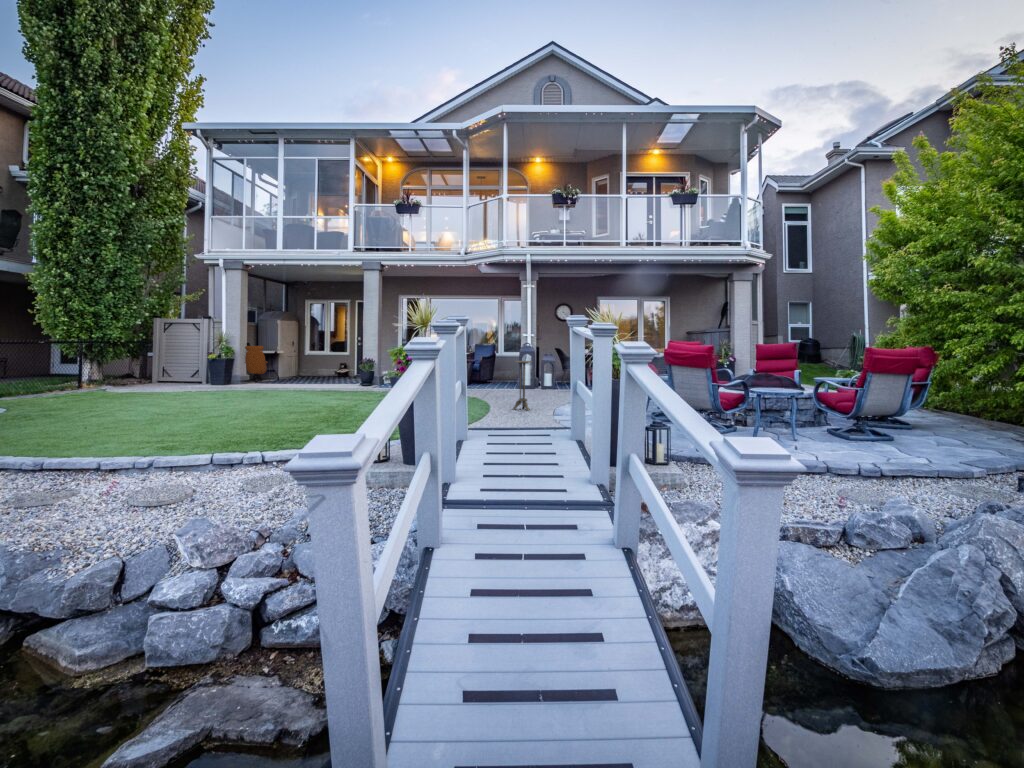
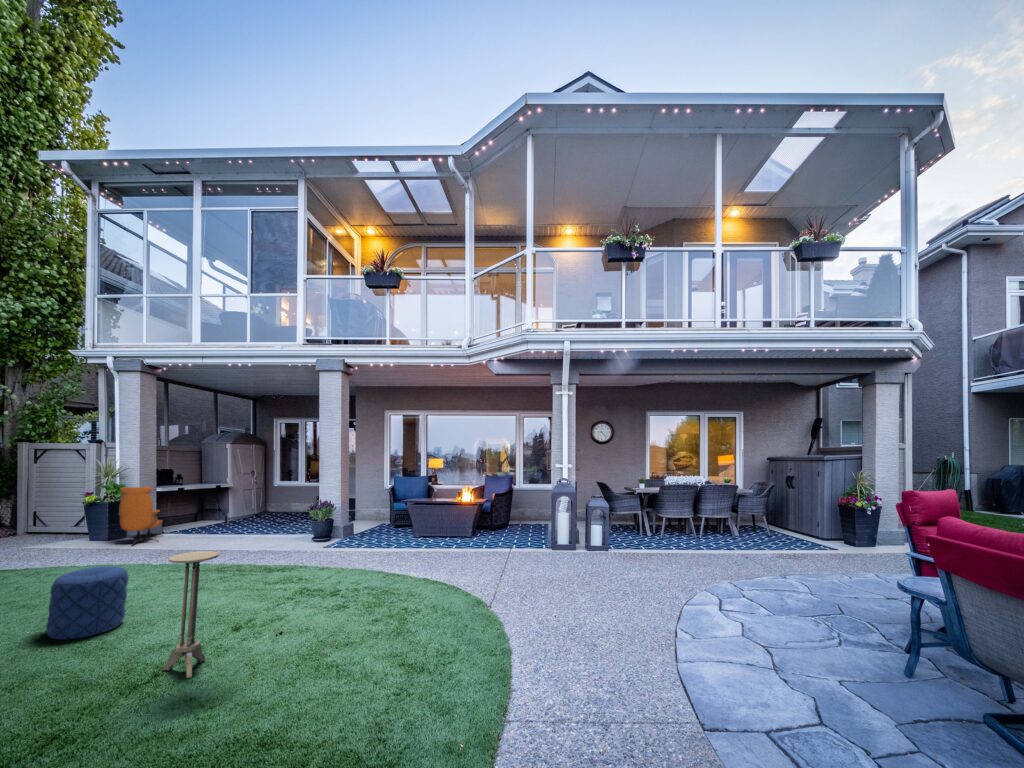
side table: present [513,361,532,411] -> present [163,551,219,678]
pouf: none [265,373,297,402] -> present [46,566,129,639]

